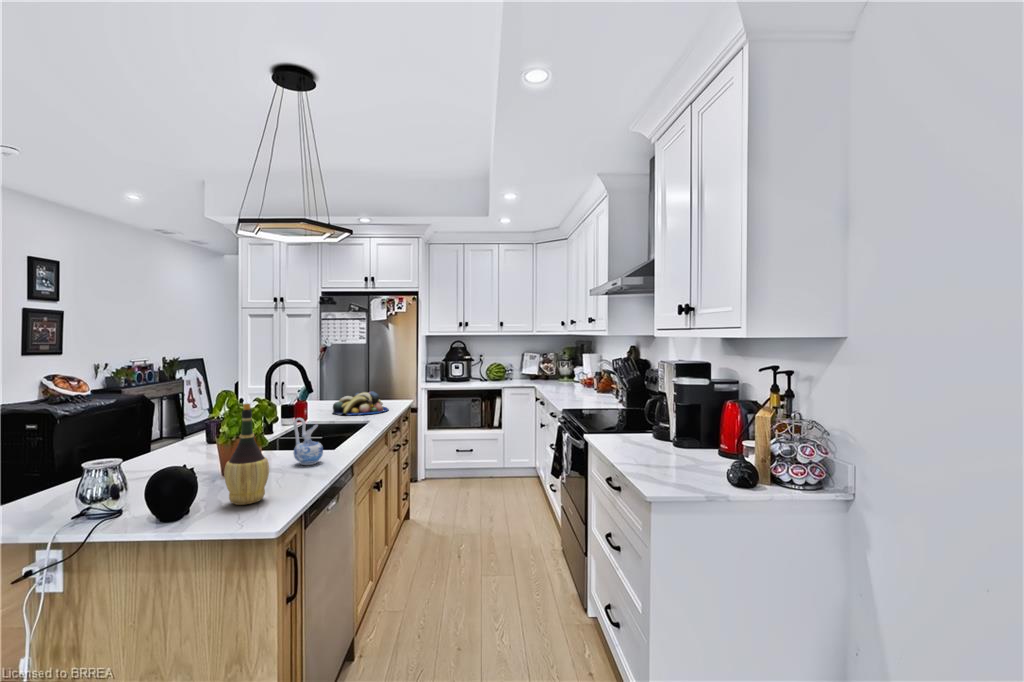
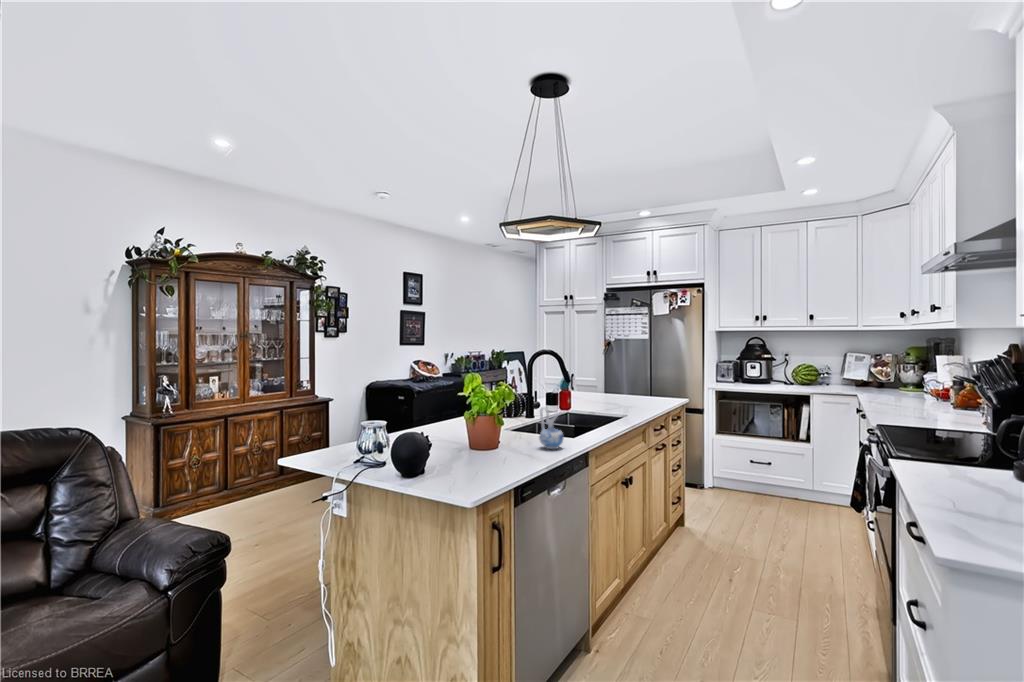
fruit bowl: present [333,391,389,415] -> none [599,388,654,411]
wine bottle: present [224,403,269,505] -> none [475,391,507,471]

